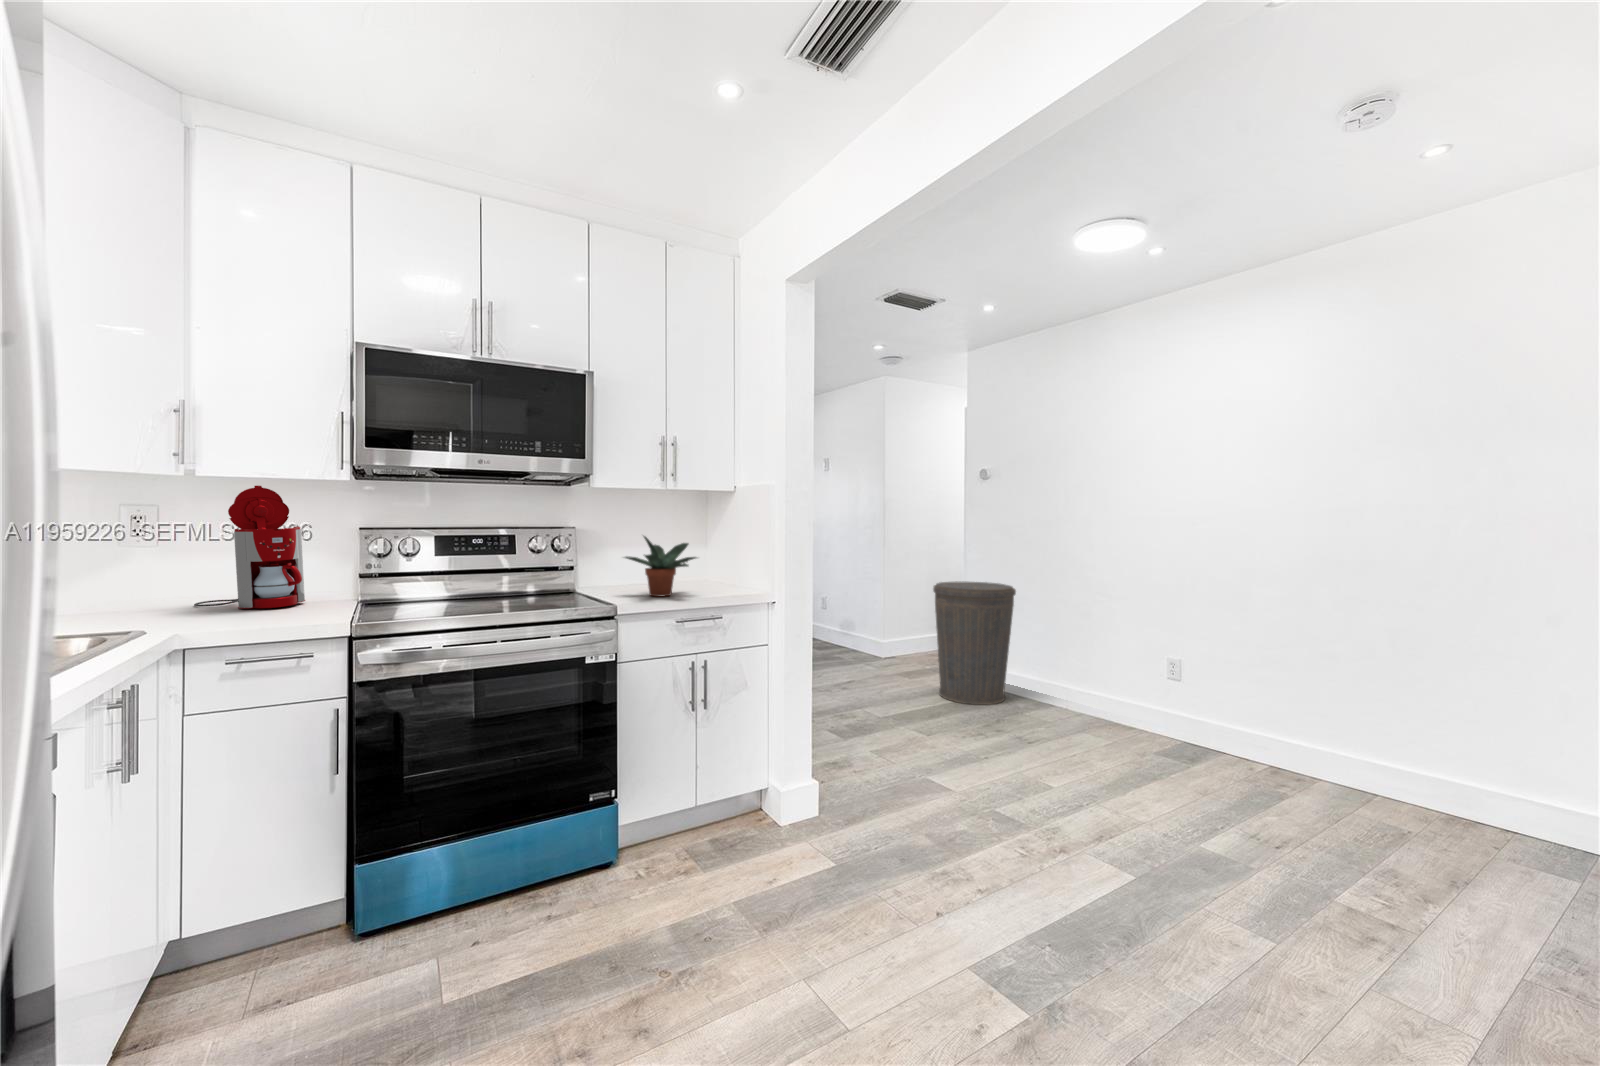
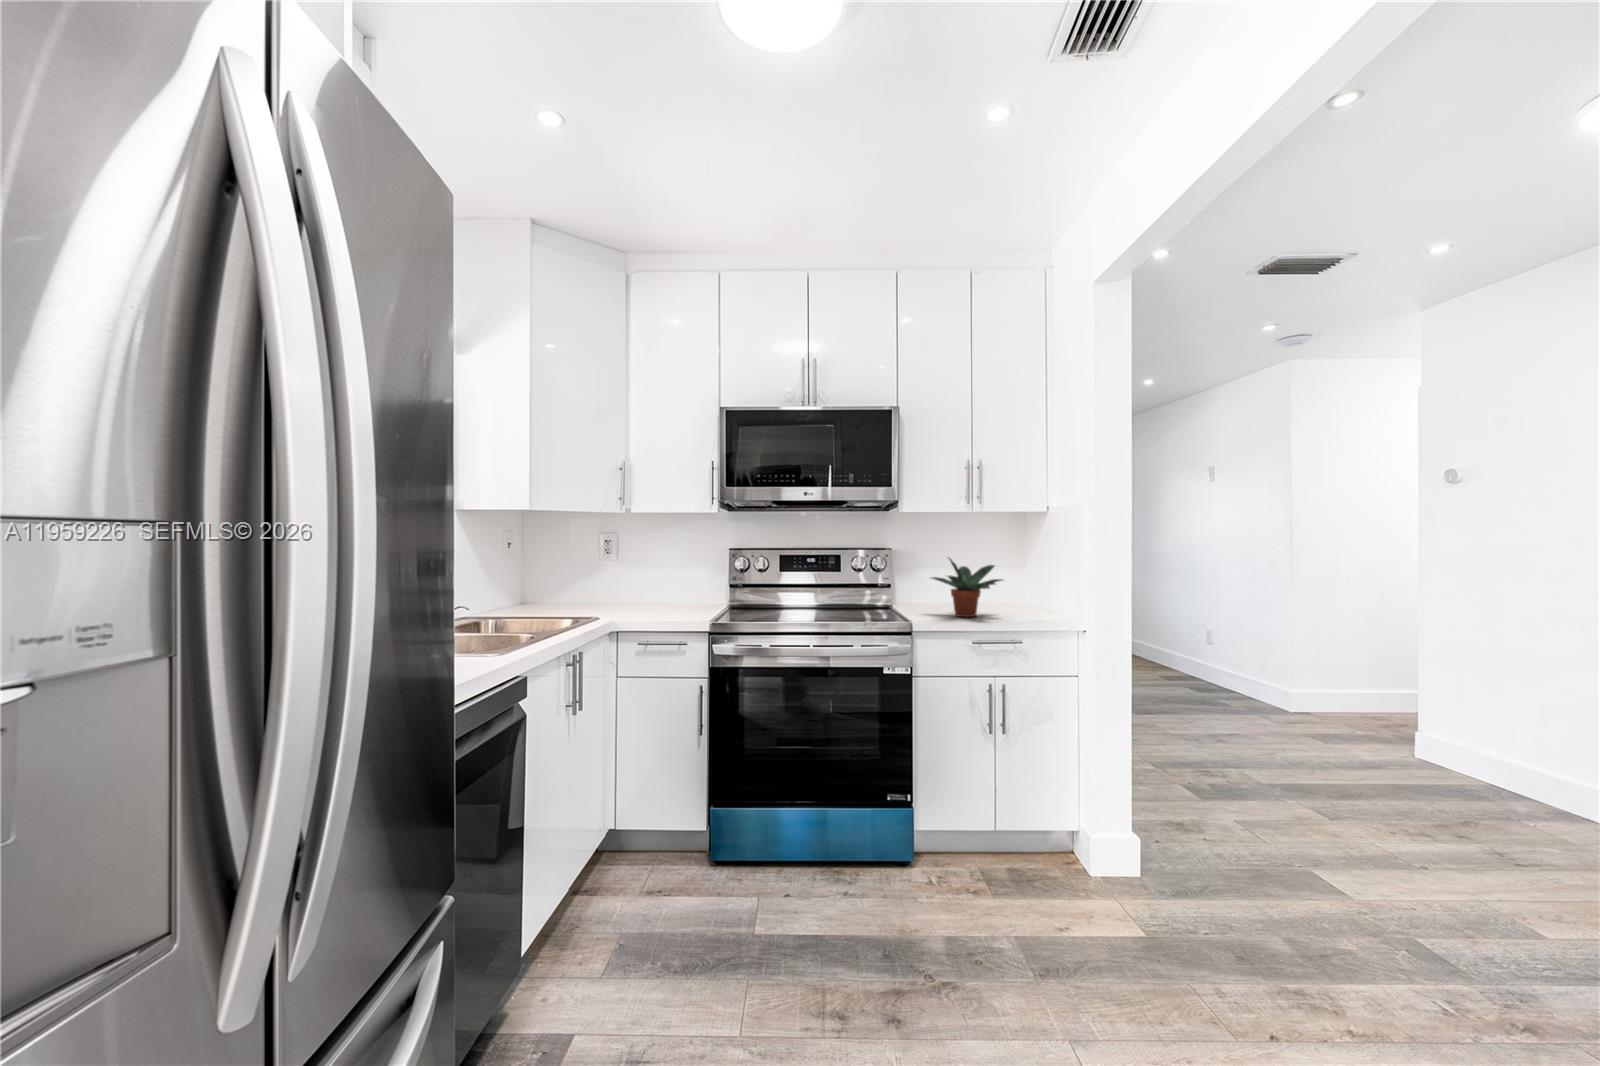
coffee maker: present [194,486,305,609] -> none [632,518,693,608]
trash can: present [933,581,1016,705] -> none [1363,624,1514,802]

